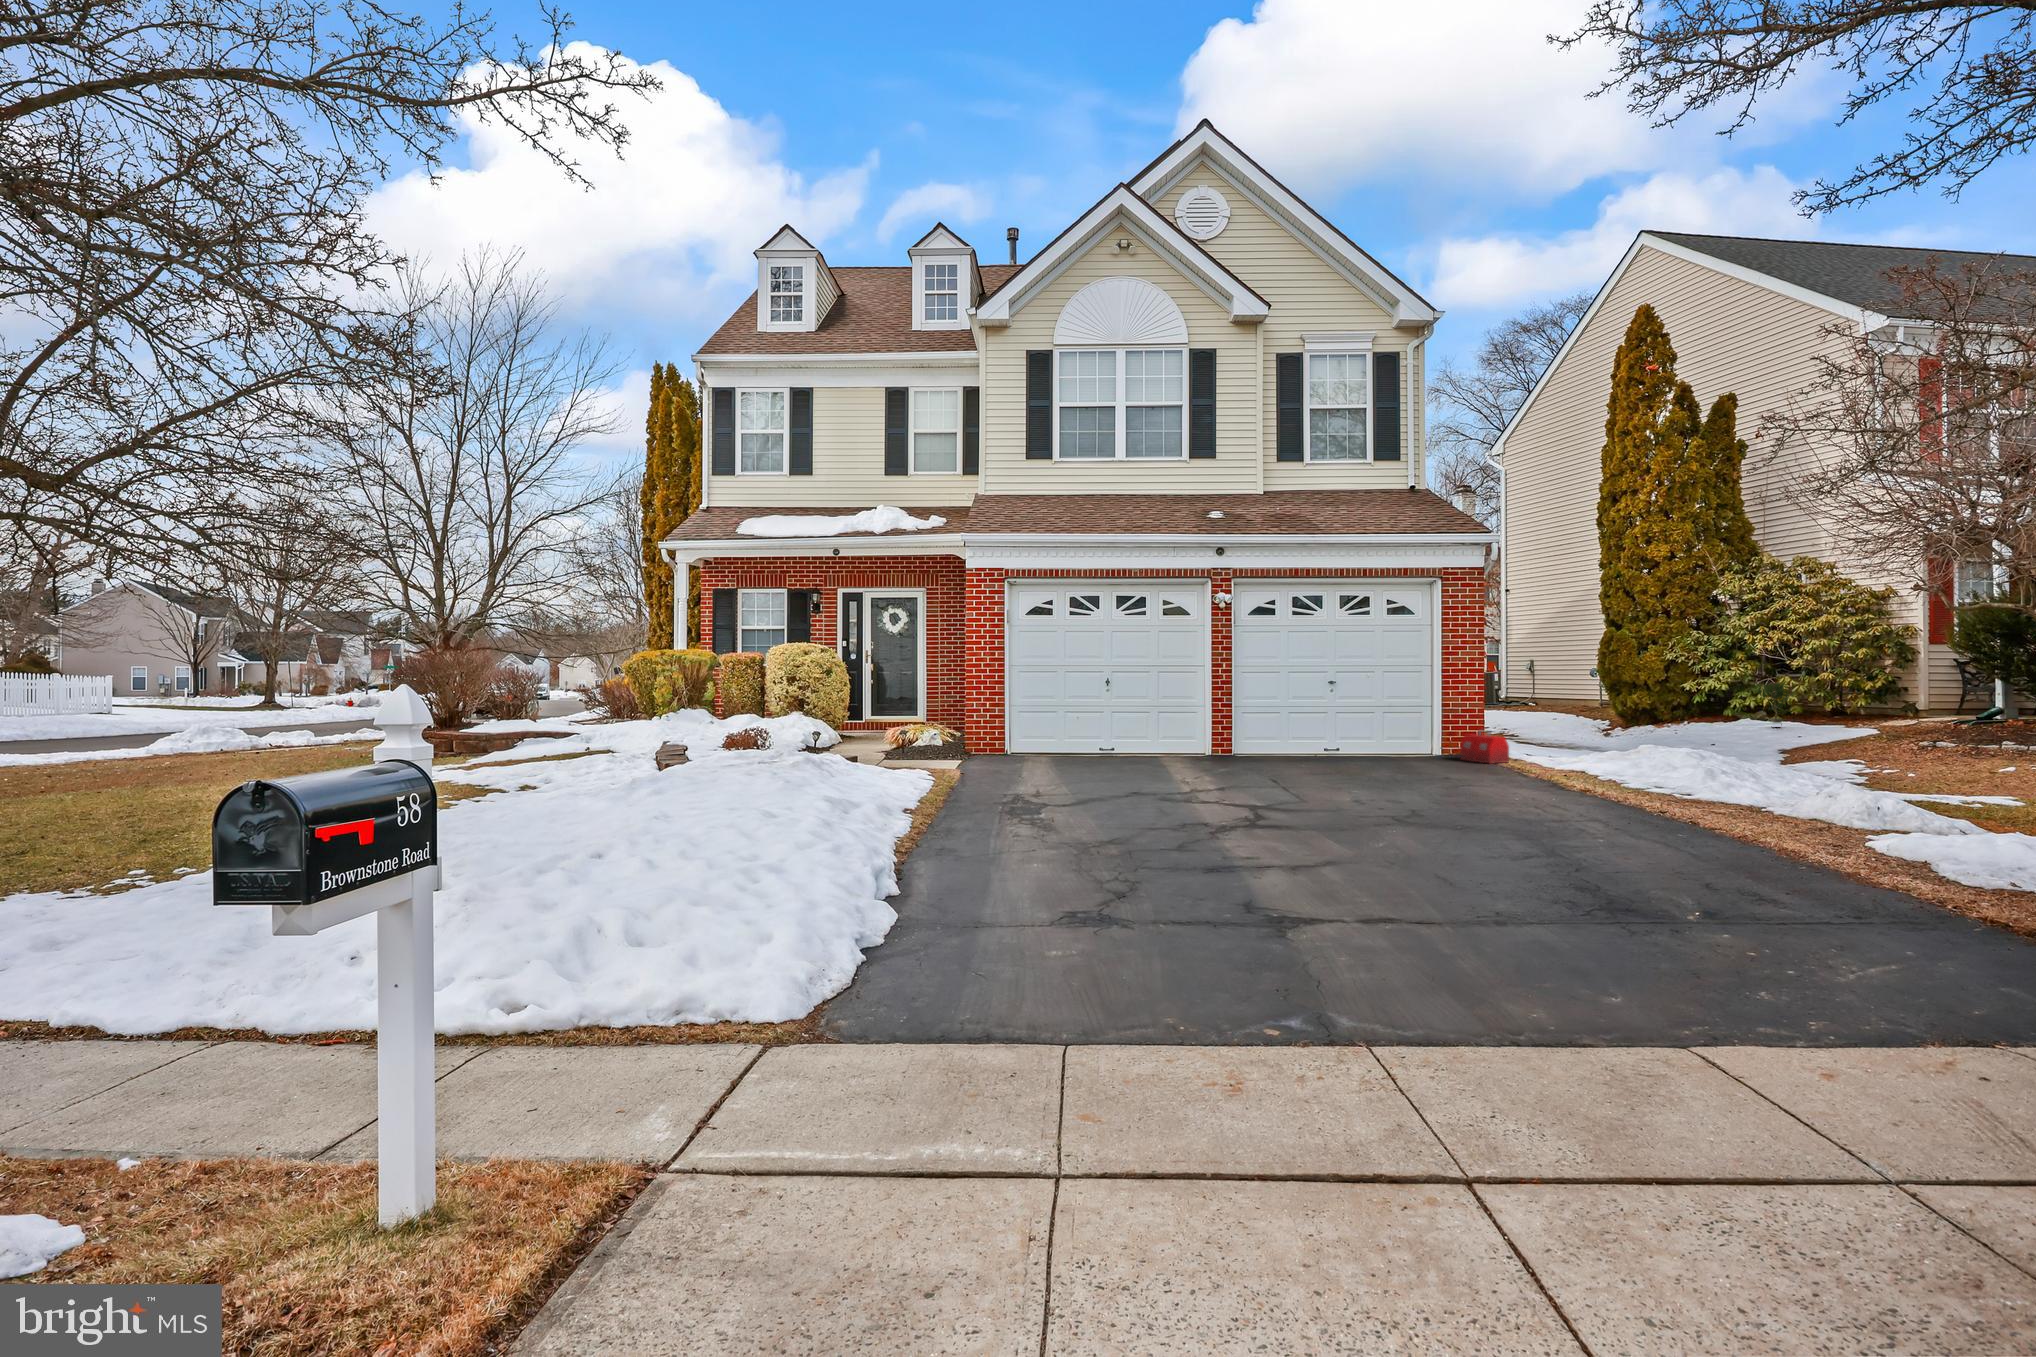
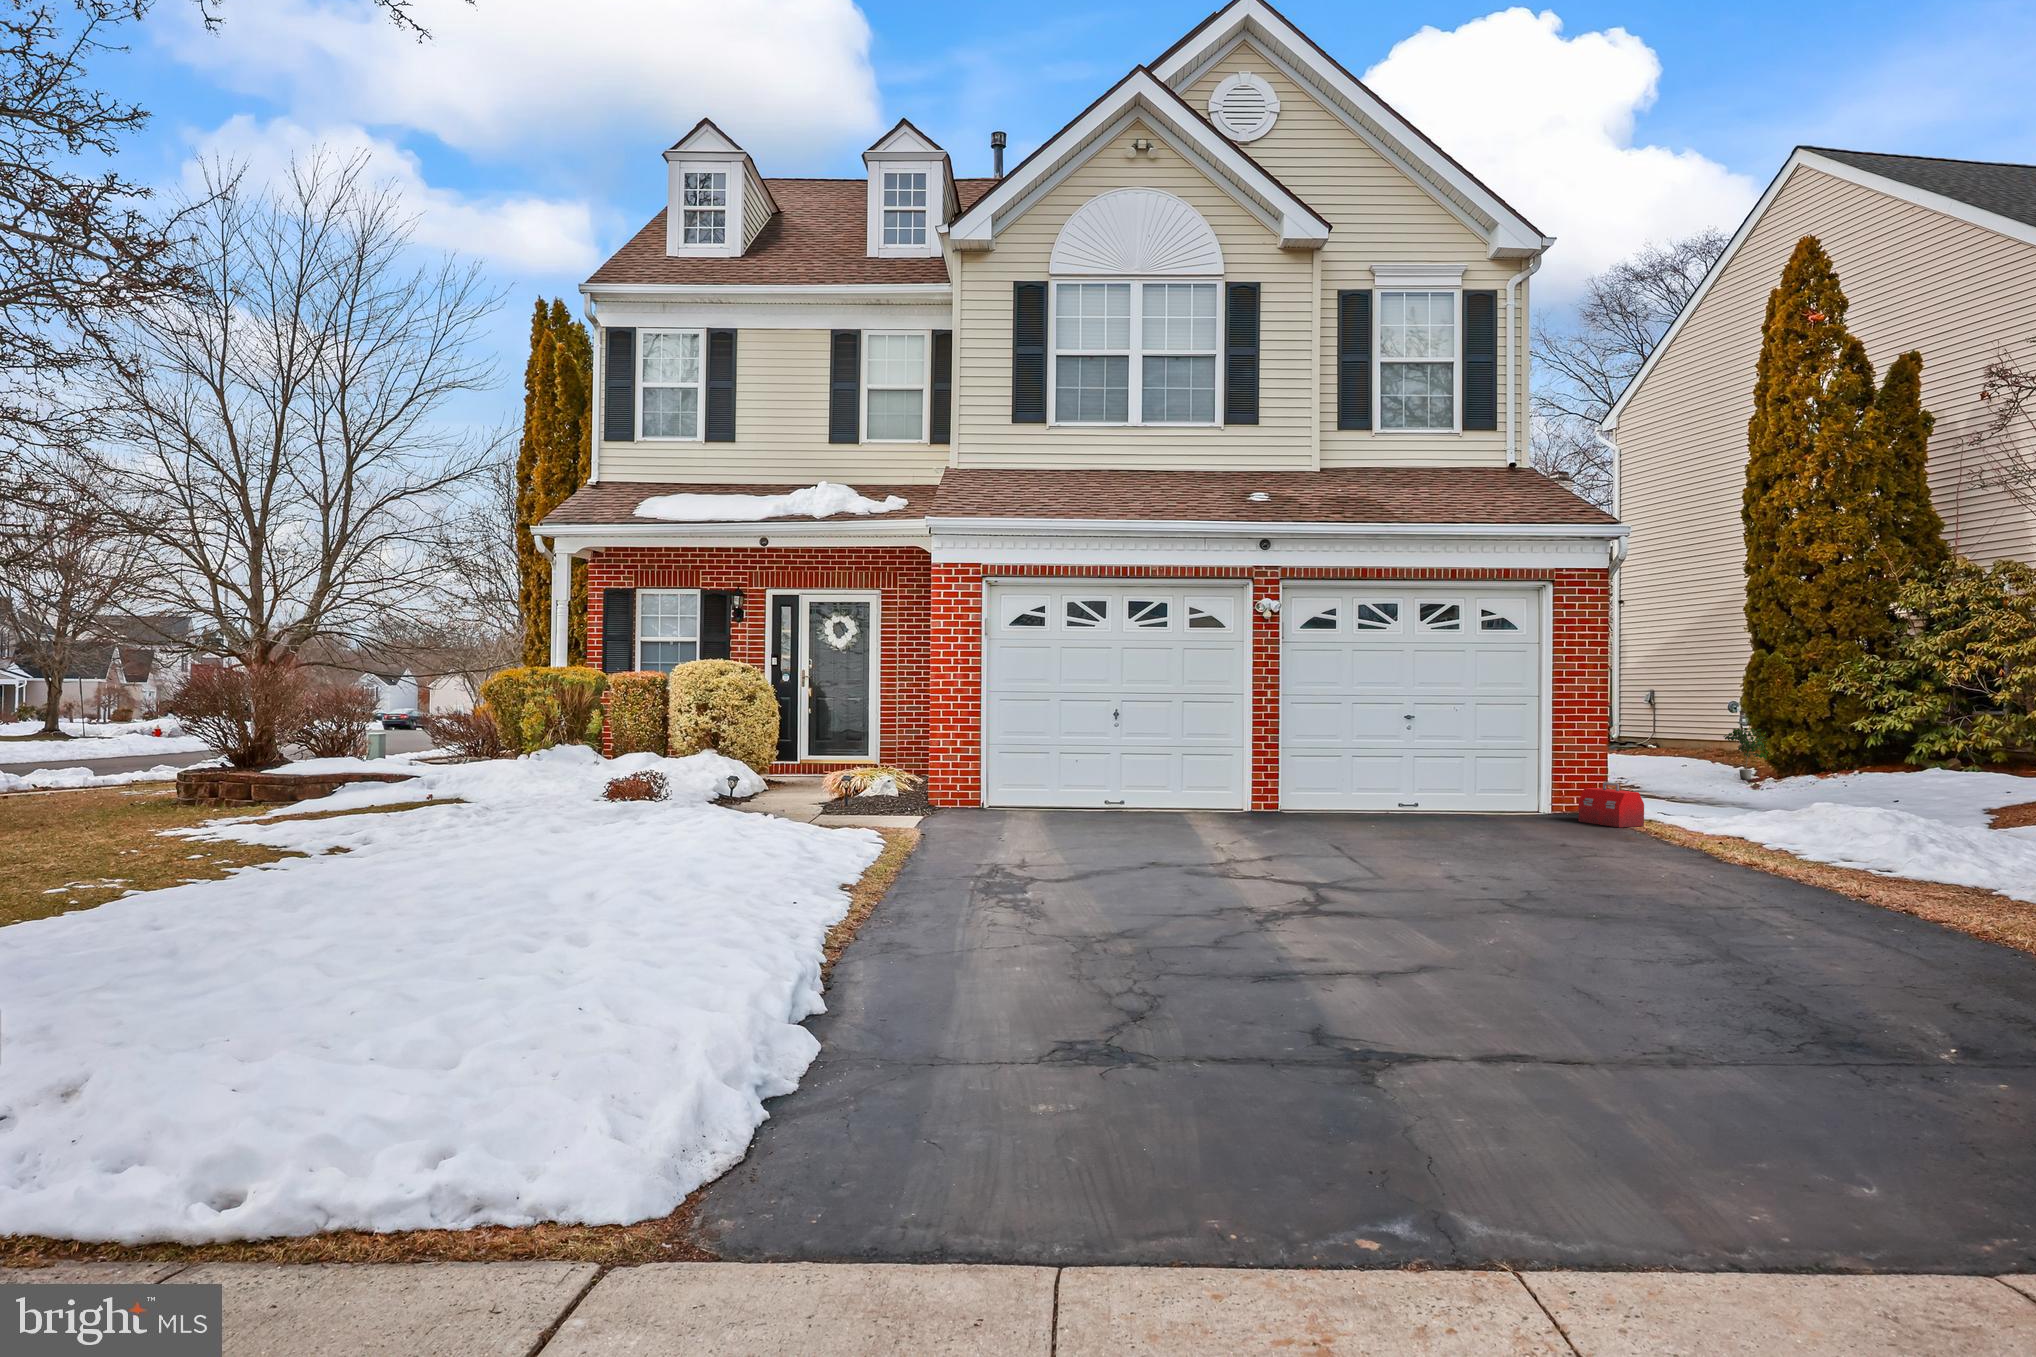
potted plant: present [1756,682,1792,727] -> present [1724,728,1768,780]

